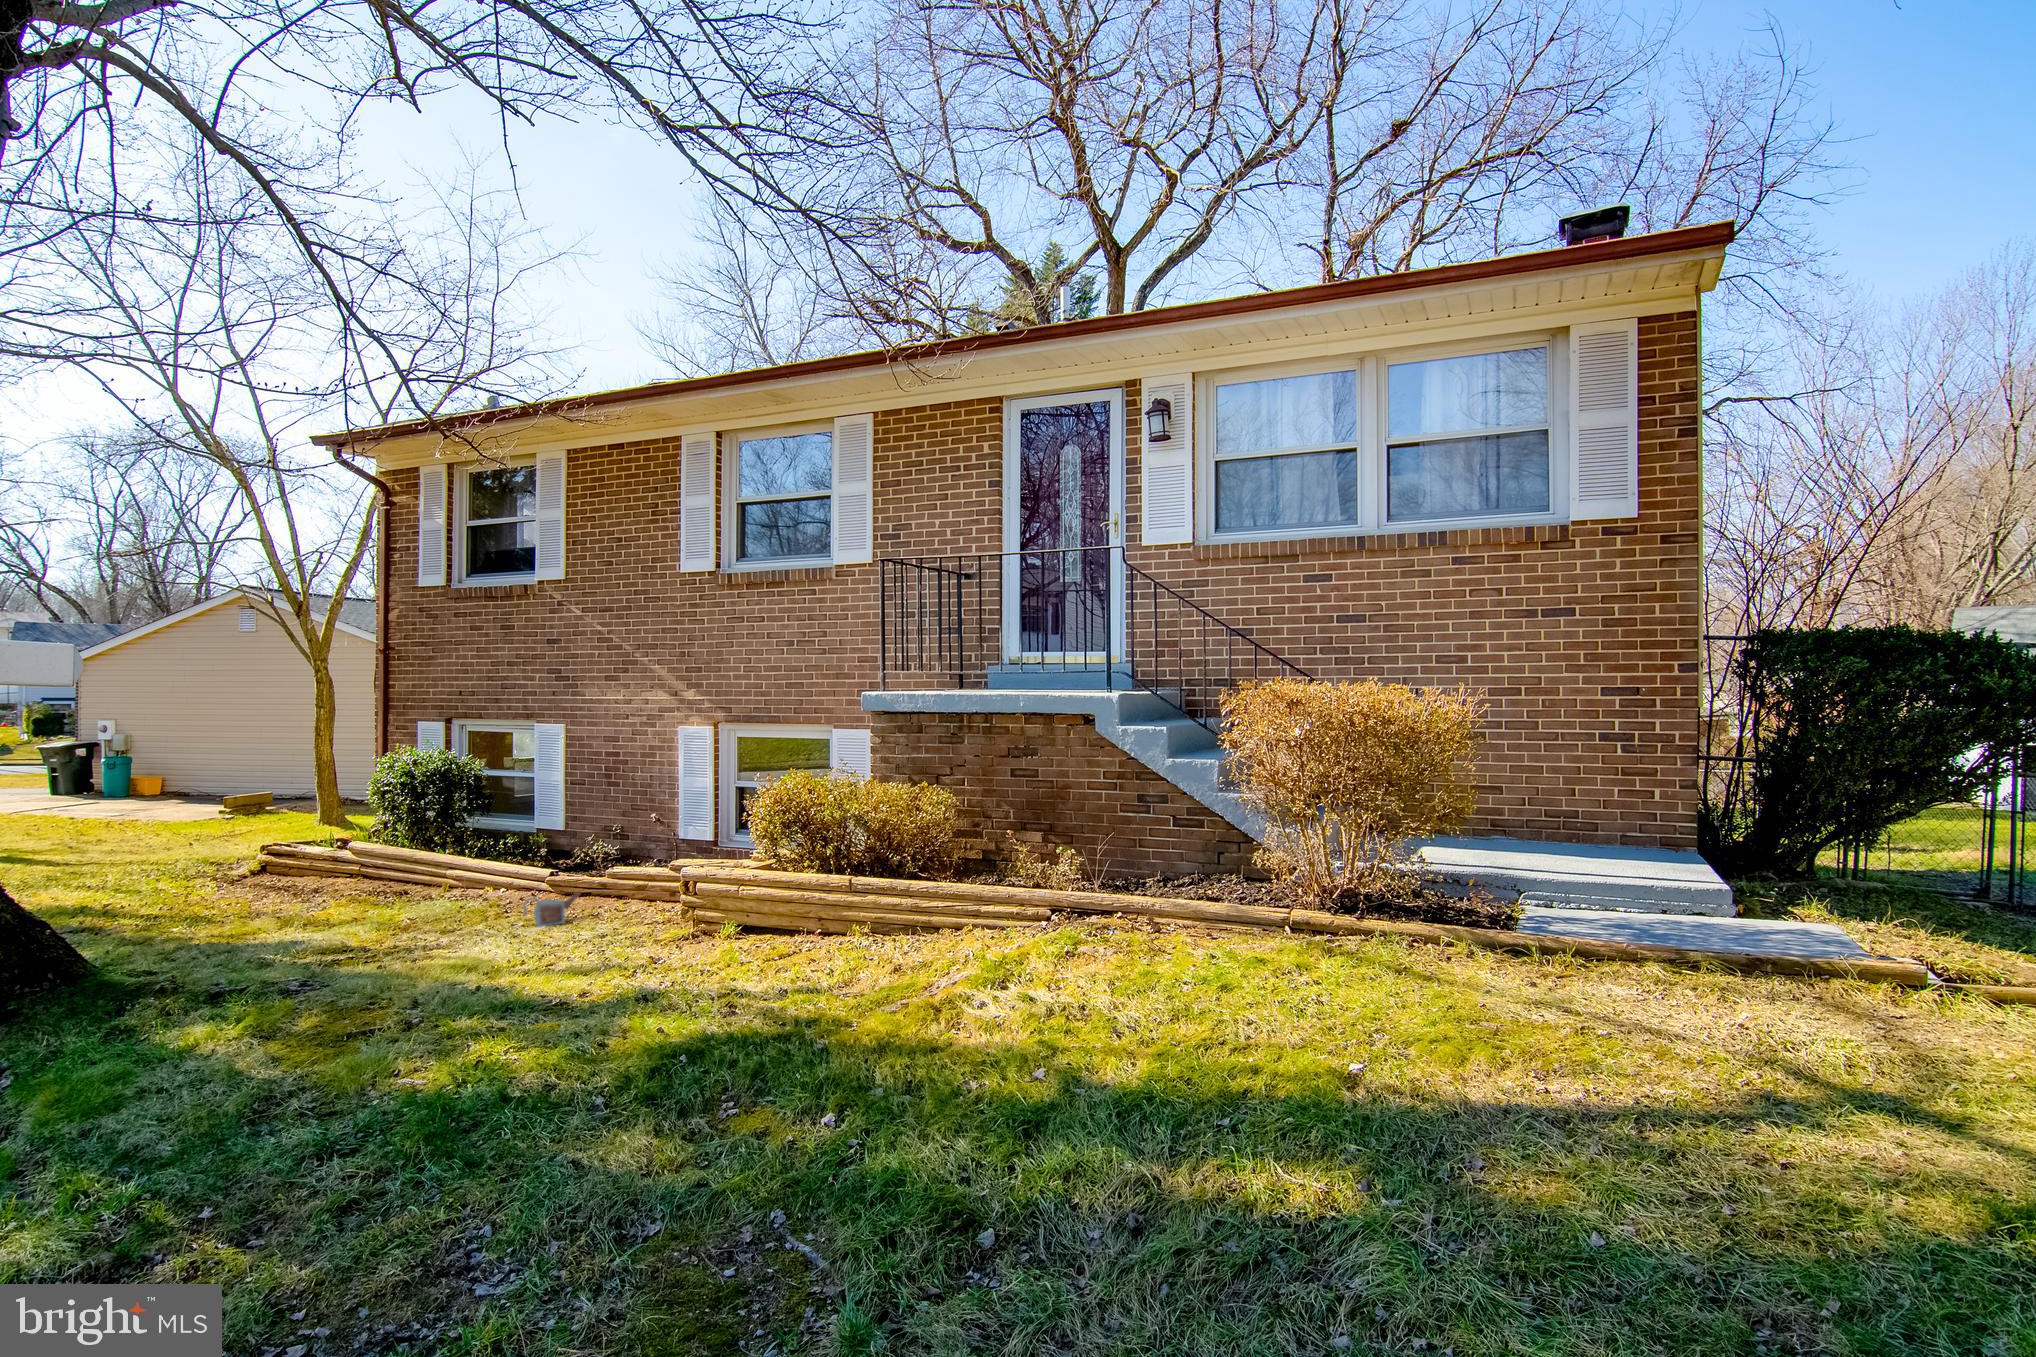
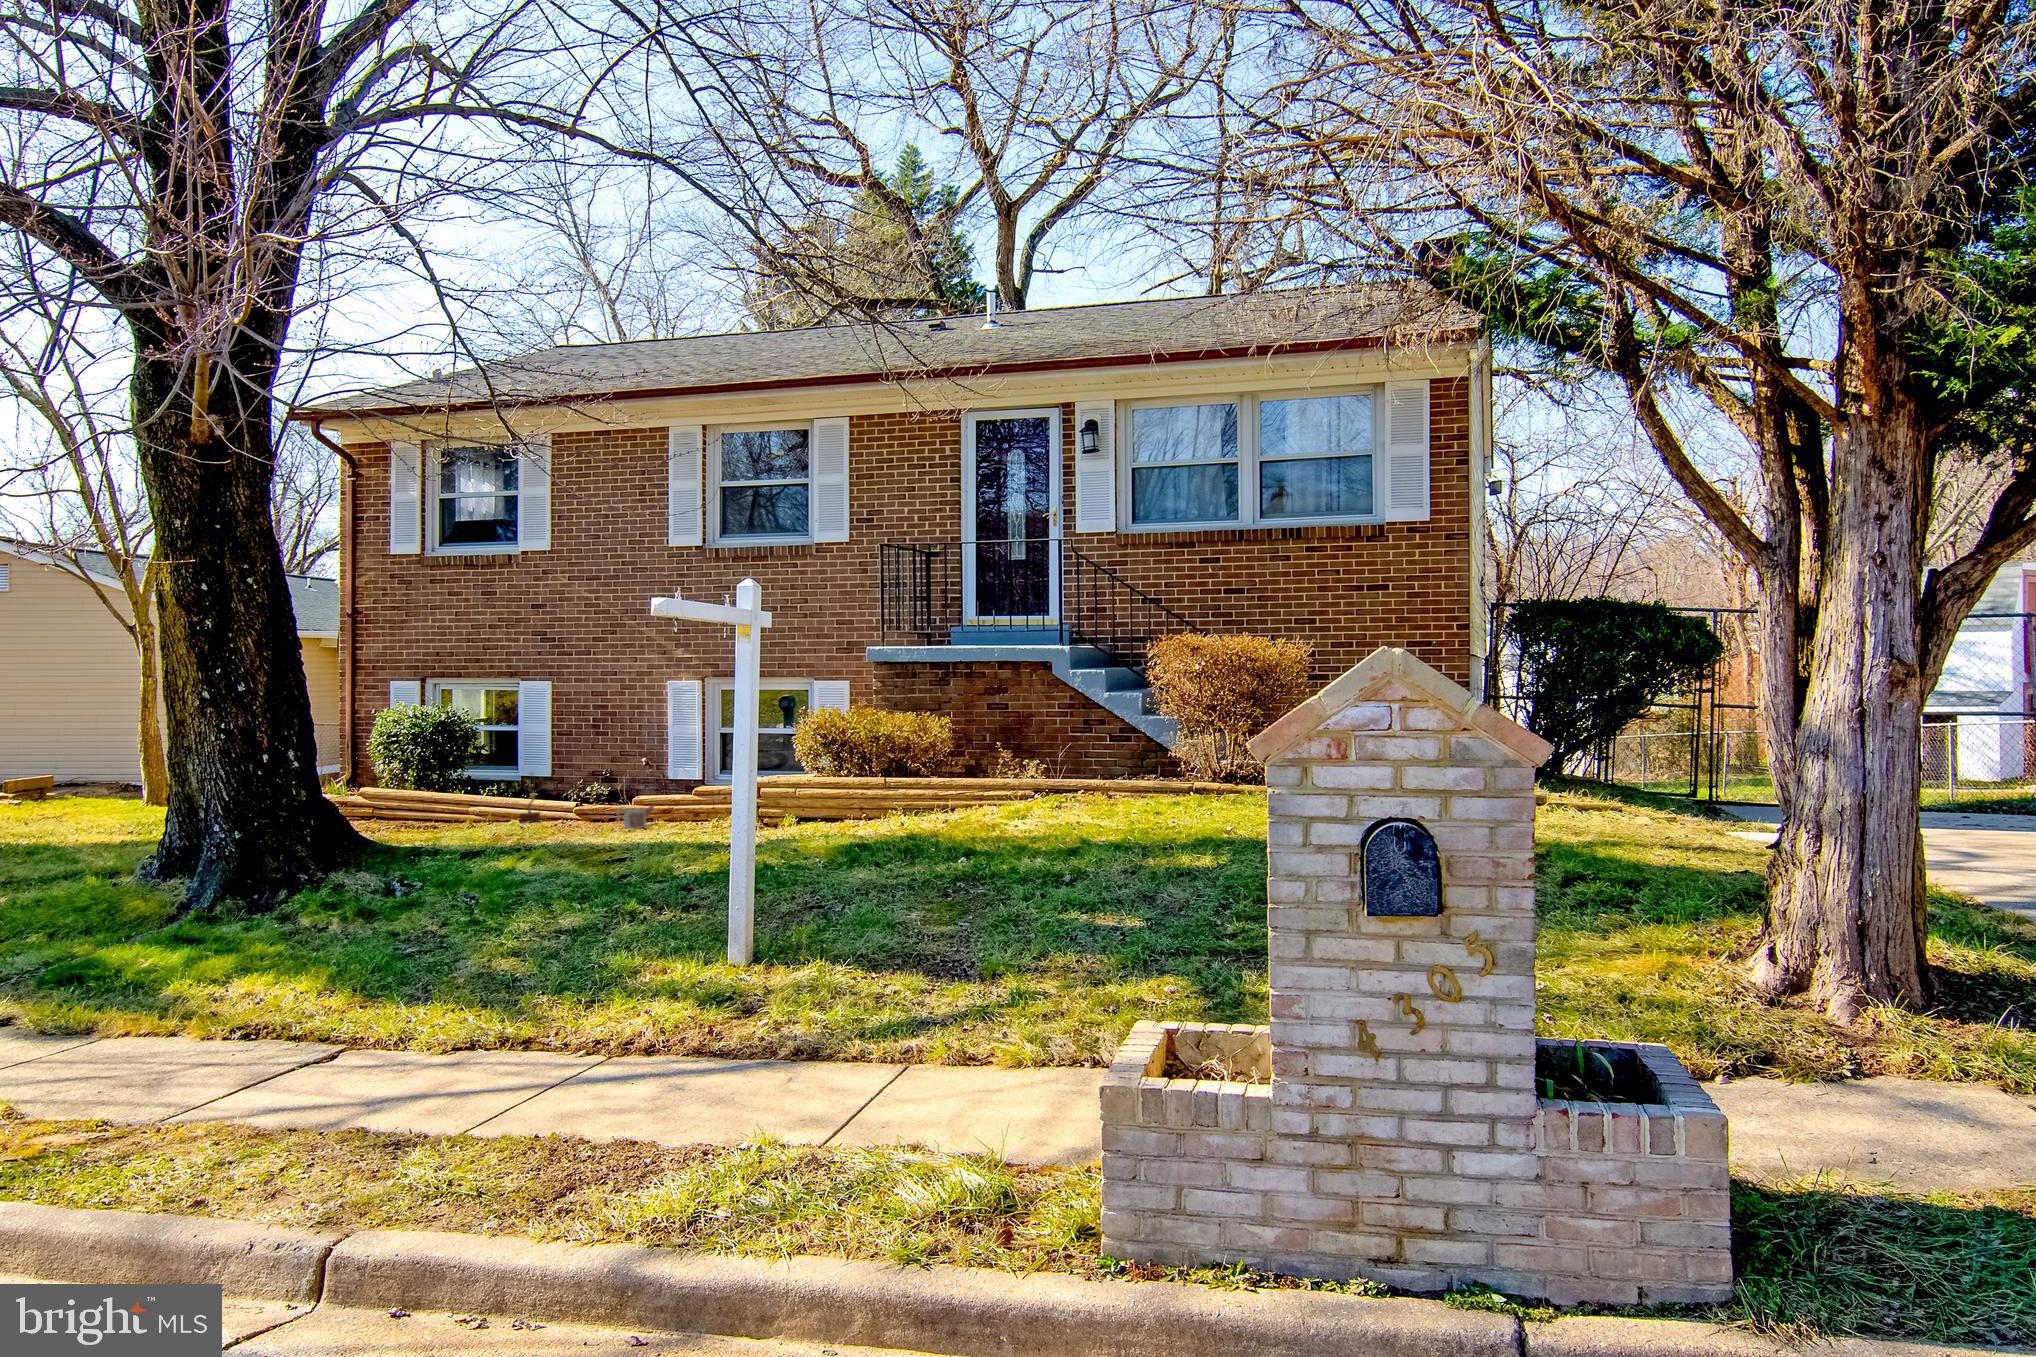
potted plant: none [436,839,494,903] -> present [512,773,551,823]

